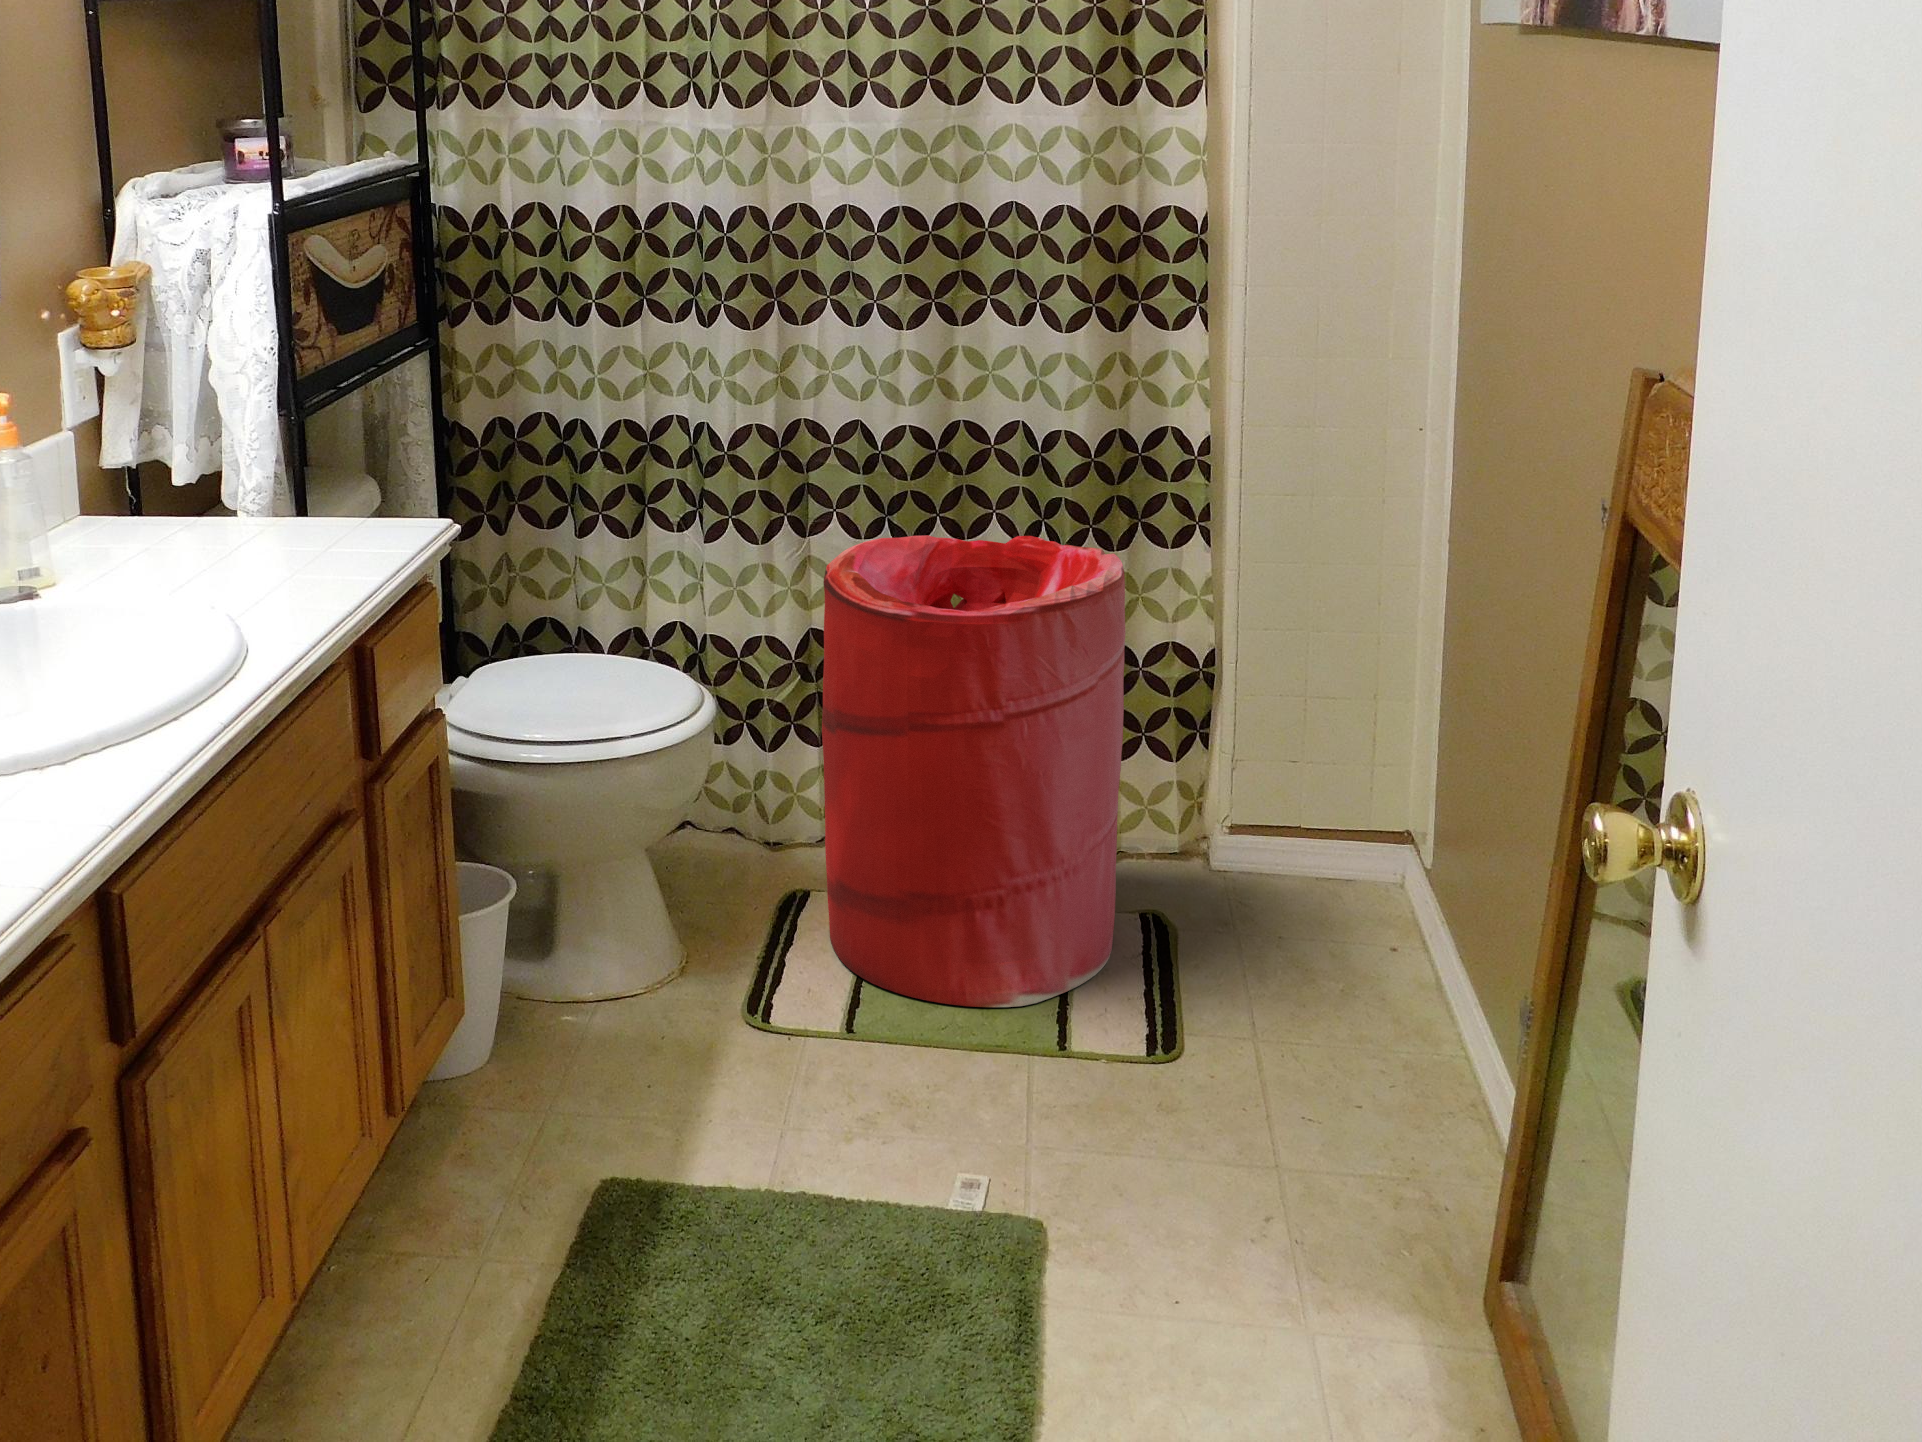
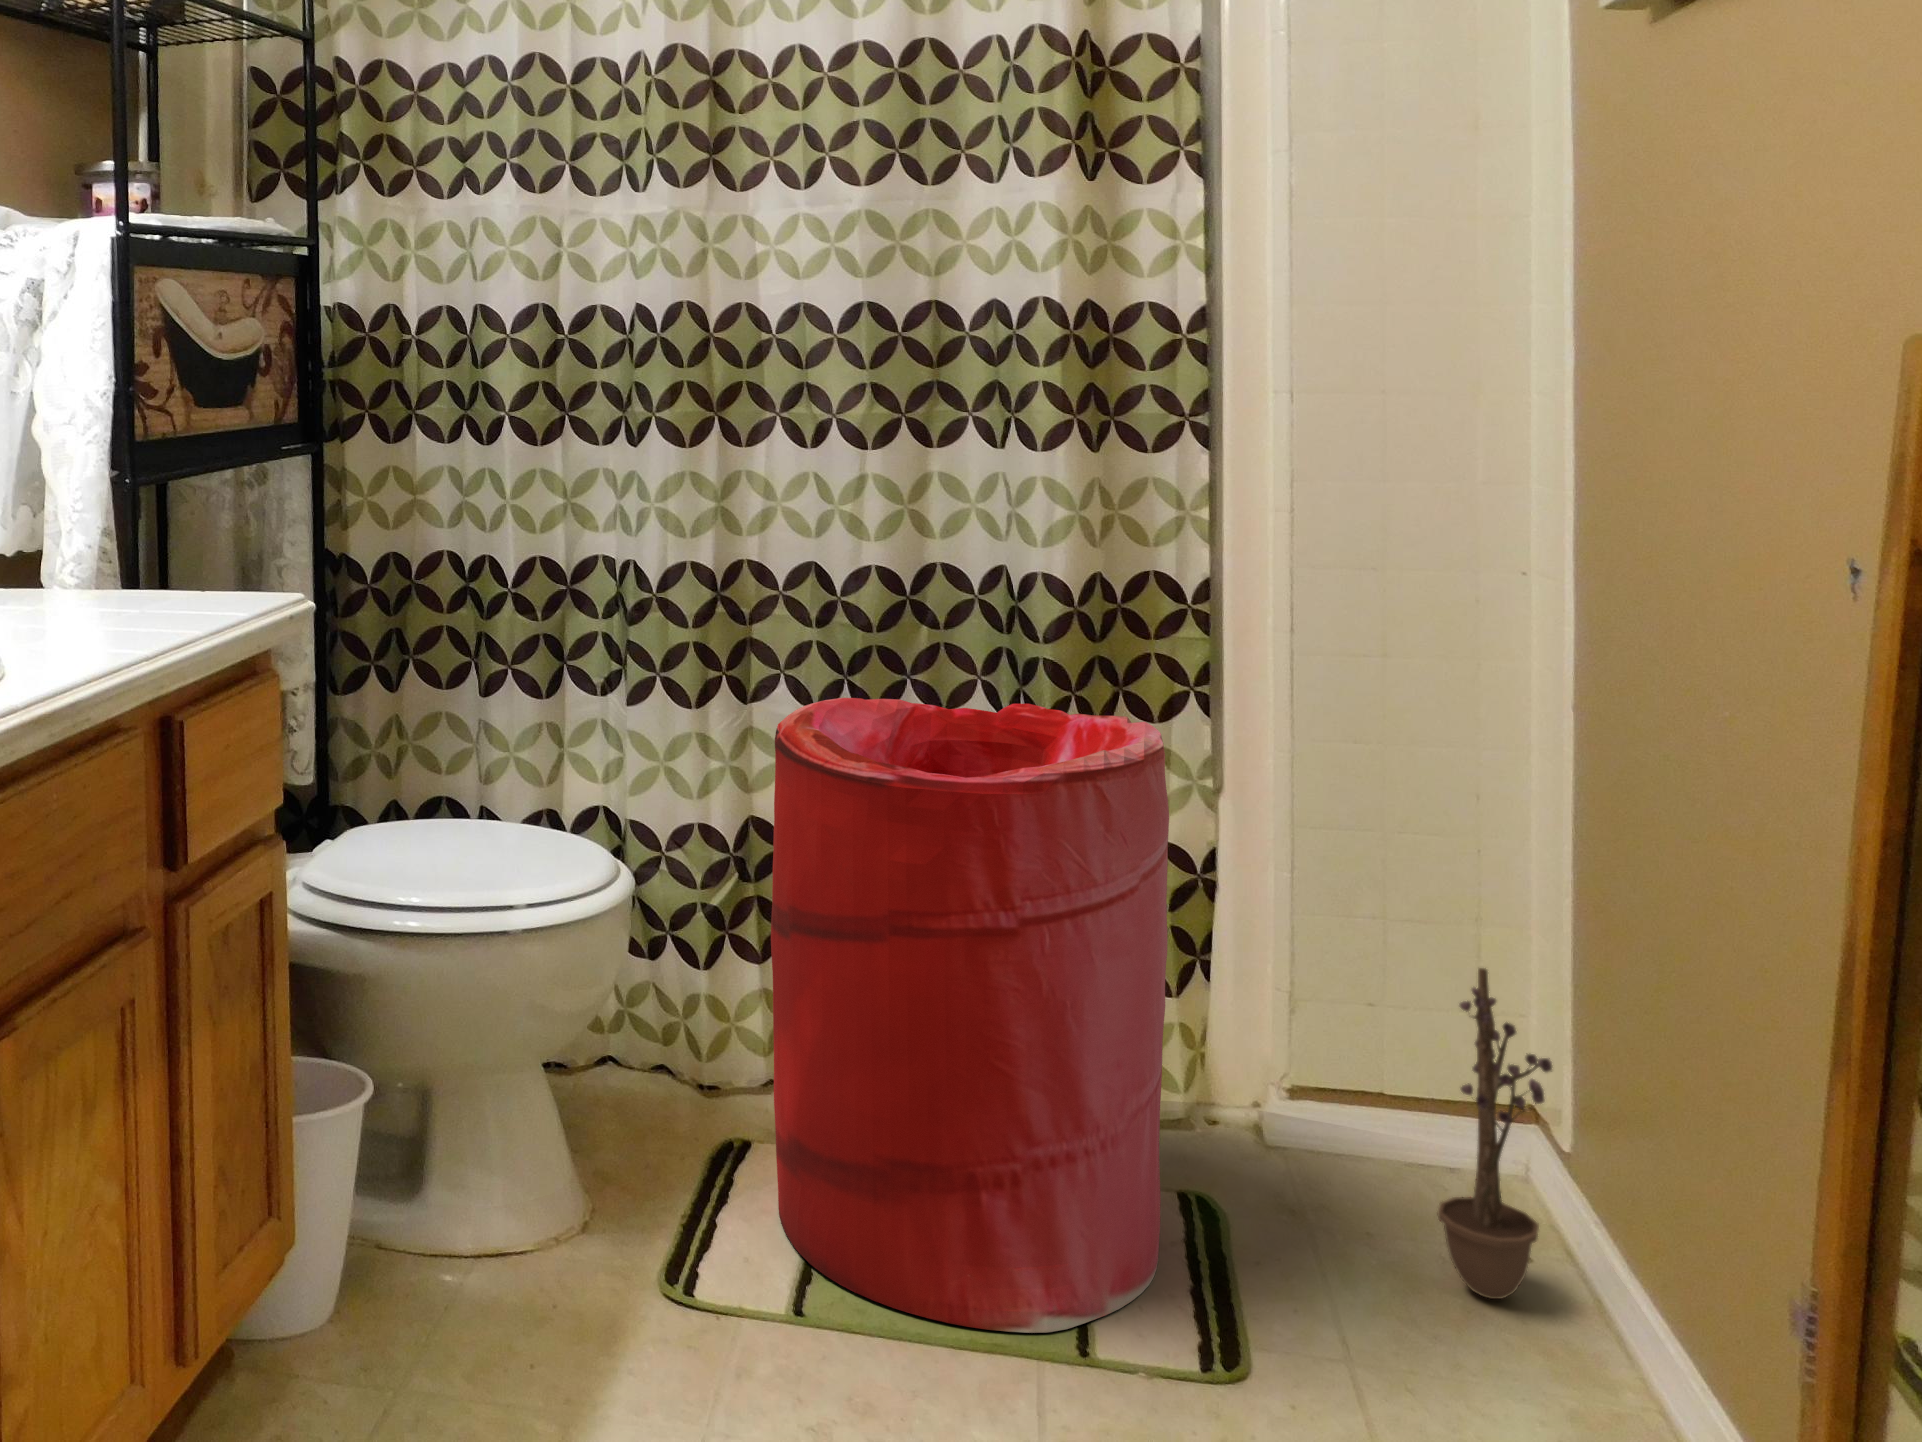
decorative plant: none [1310,731,1398,962] -> present [1438,968,1552,1299]

